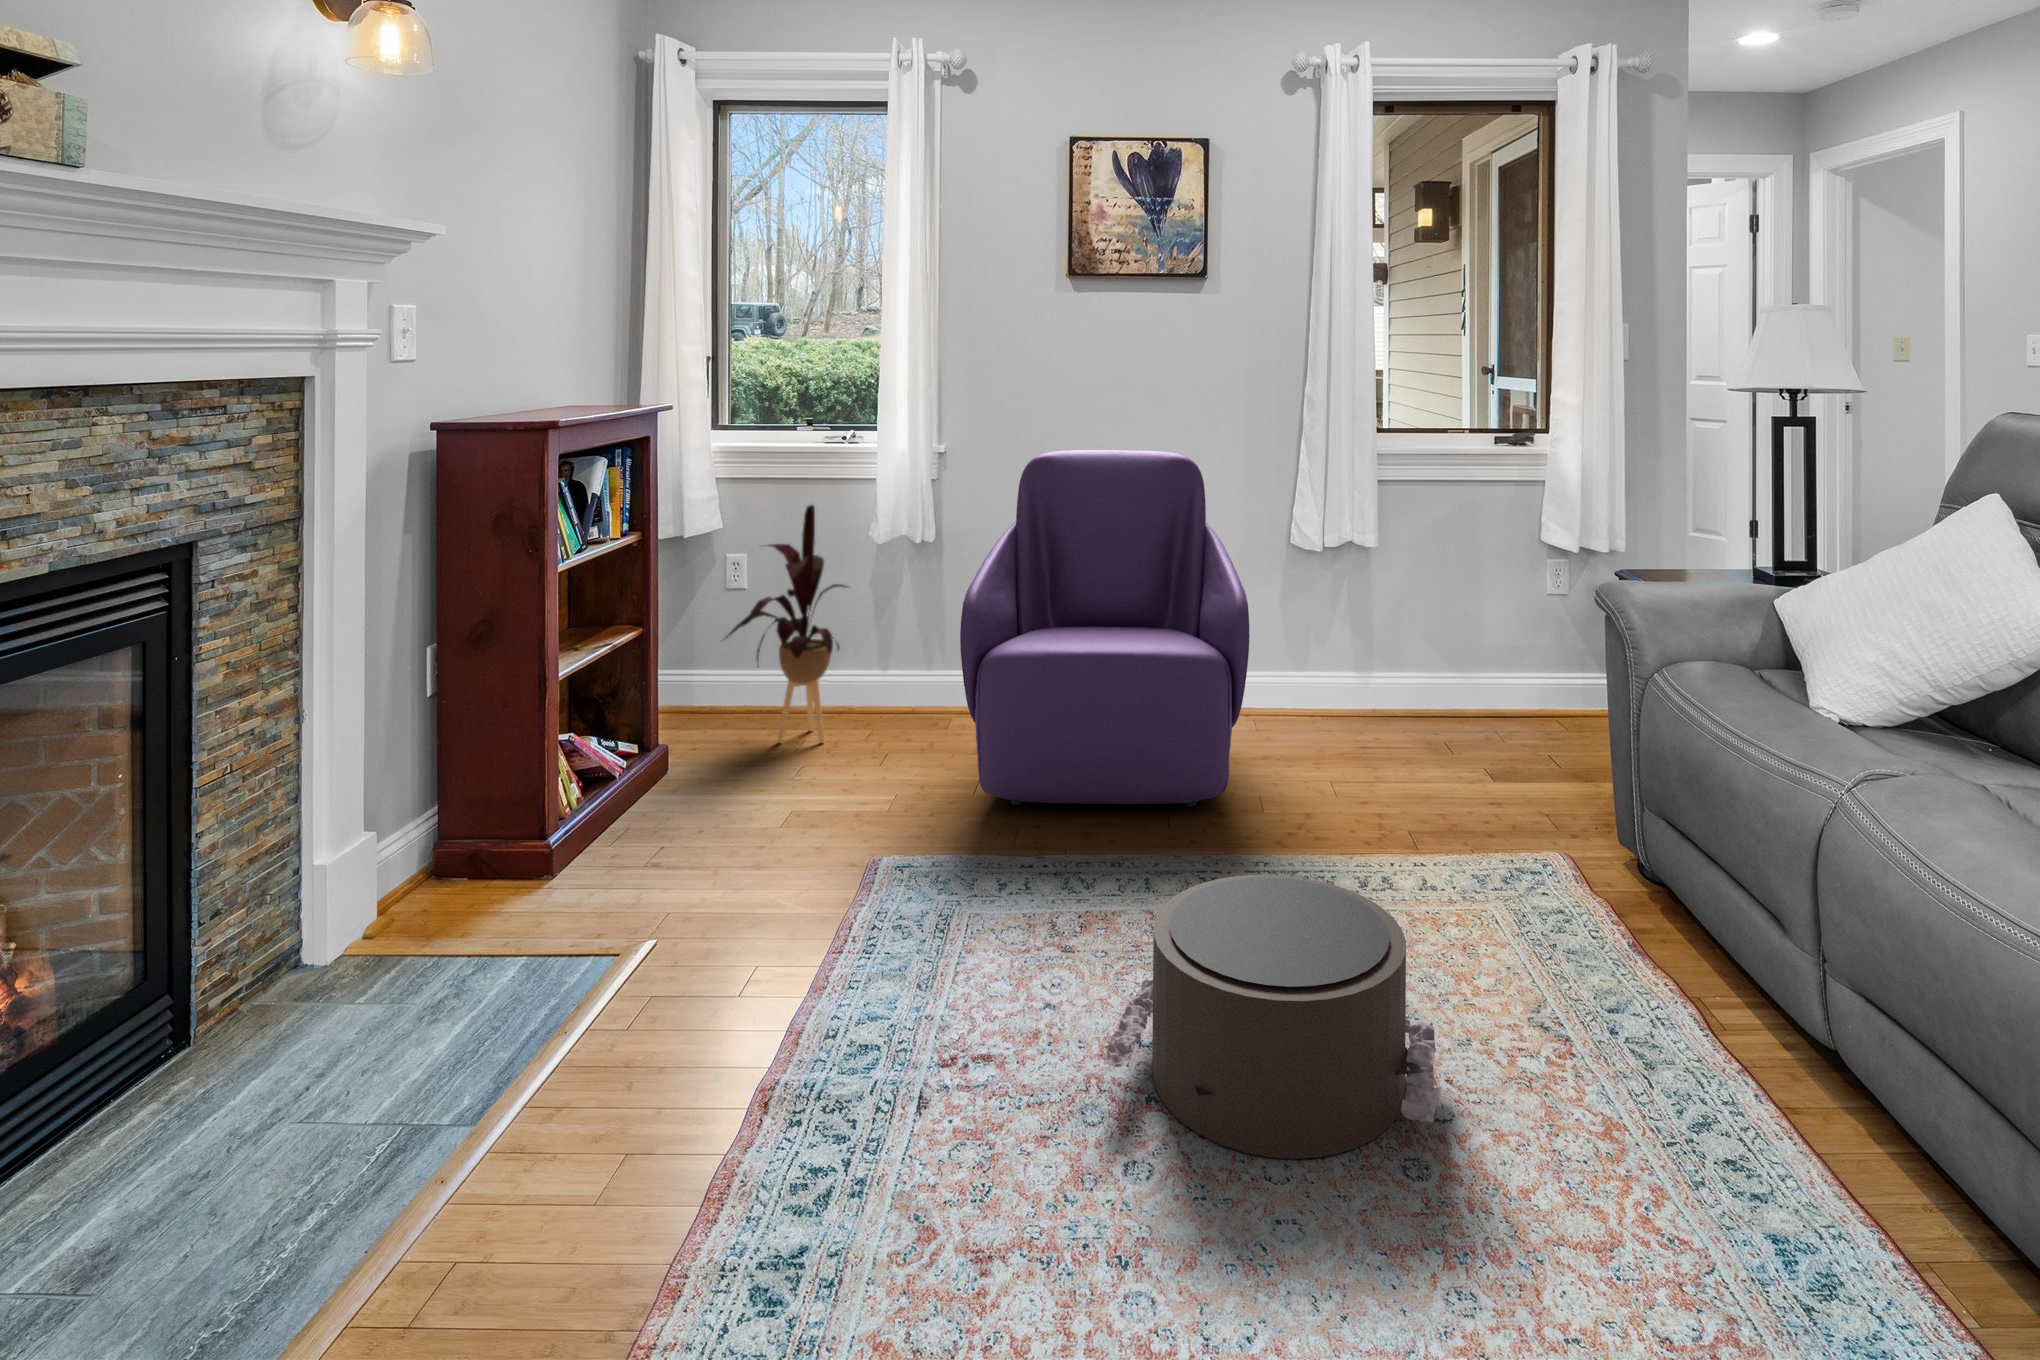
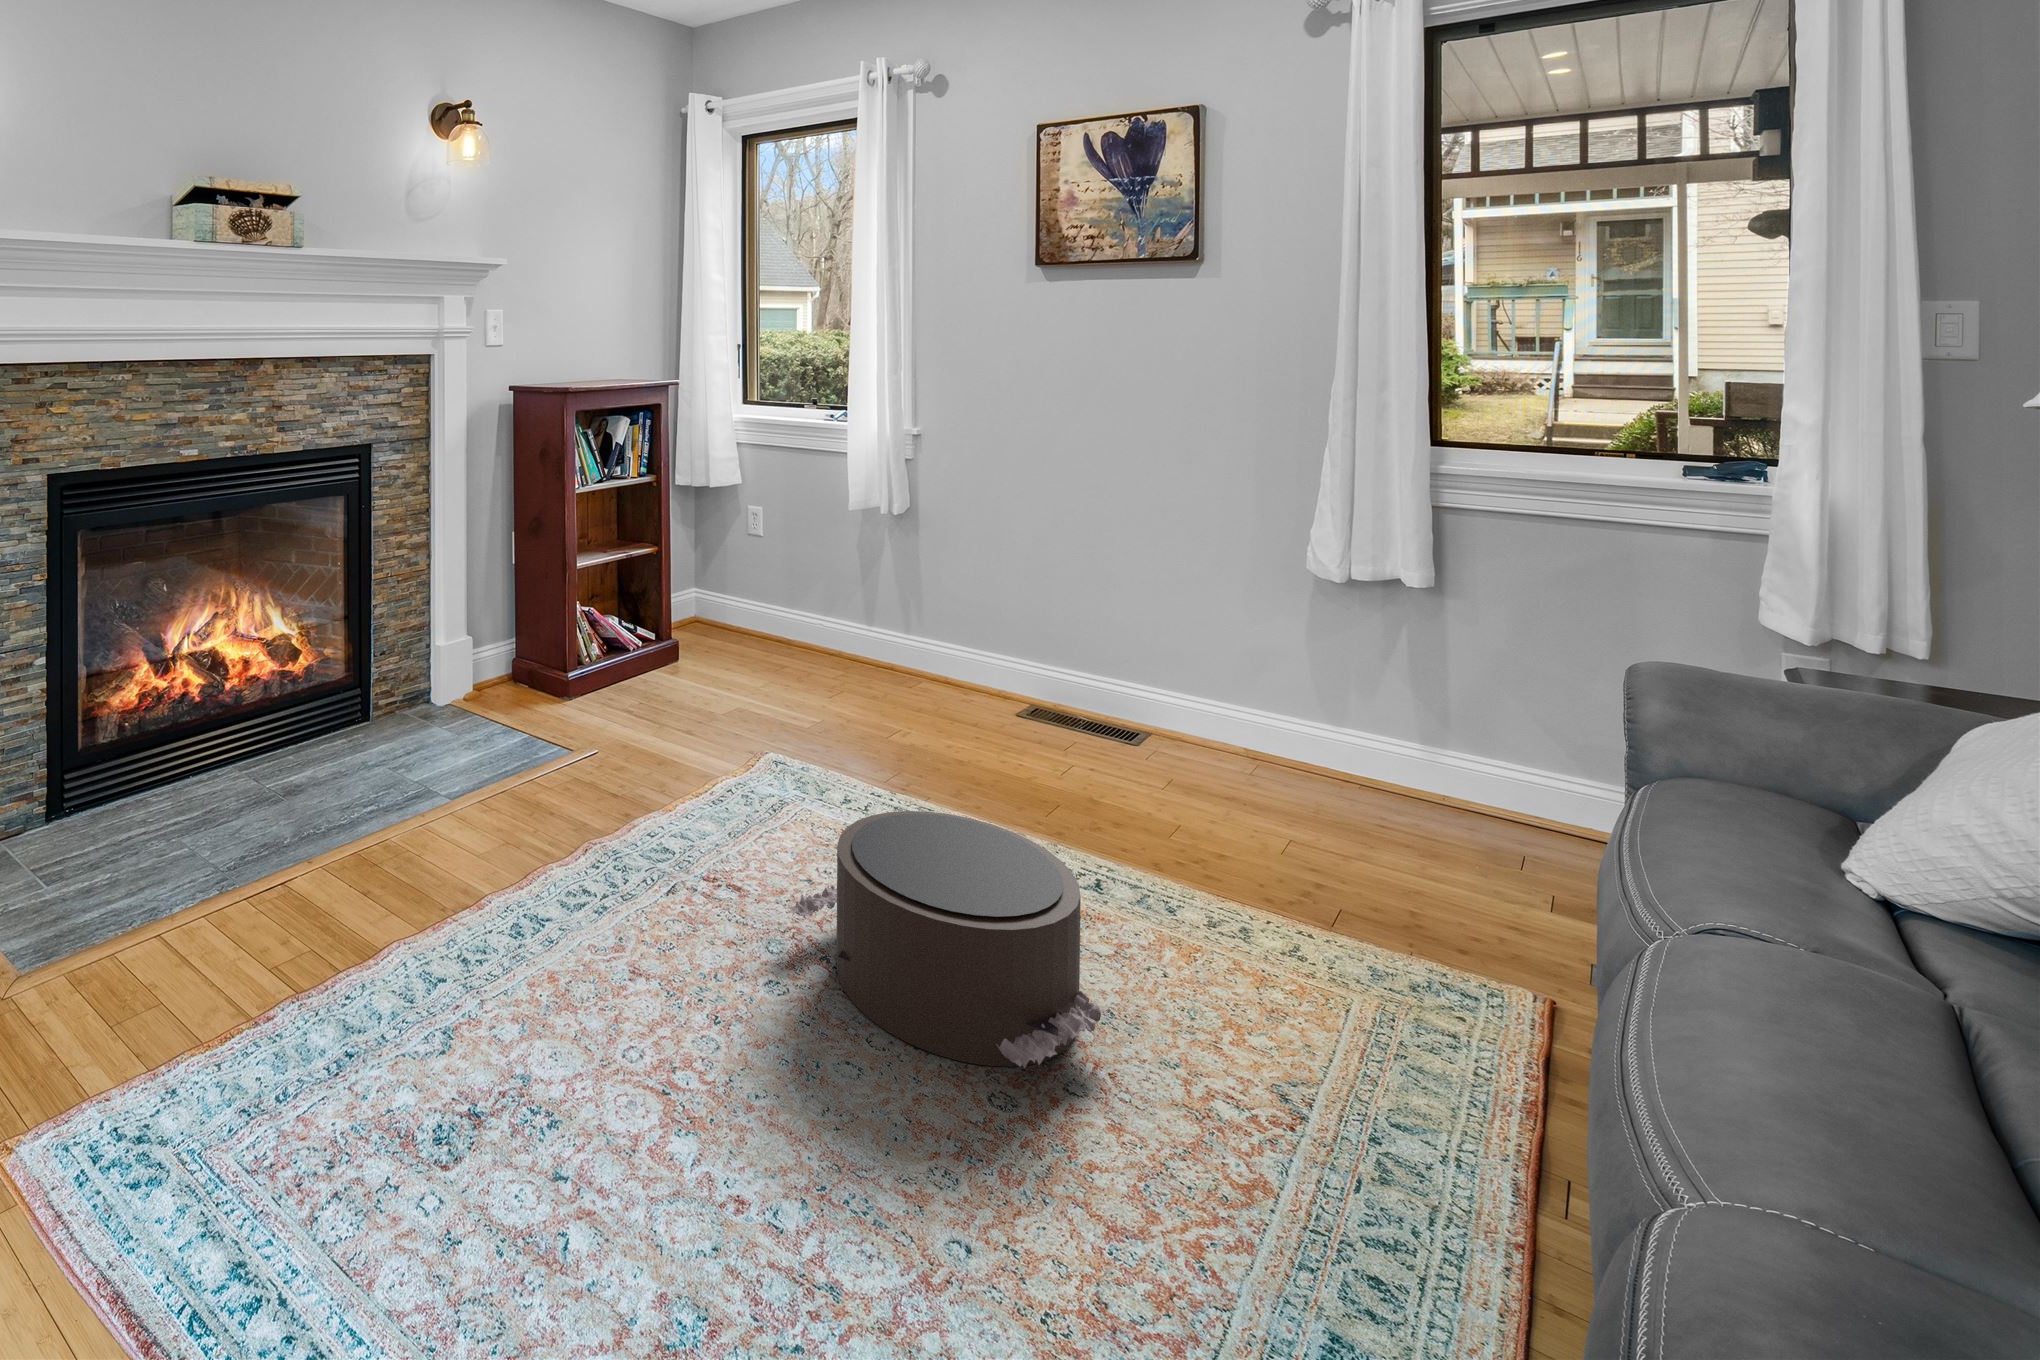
armchair: present [960,450,1249,807] -> none [866,430,1169,782]
house plant: present [723,505,847,743] -> none [729,458,827,649]

